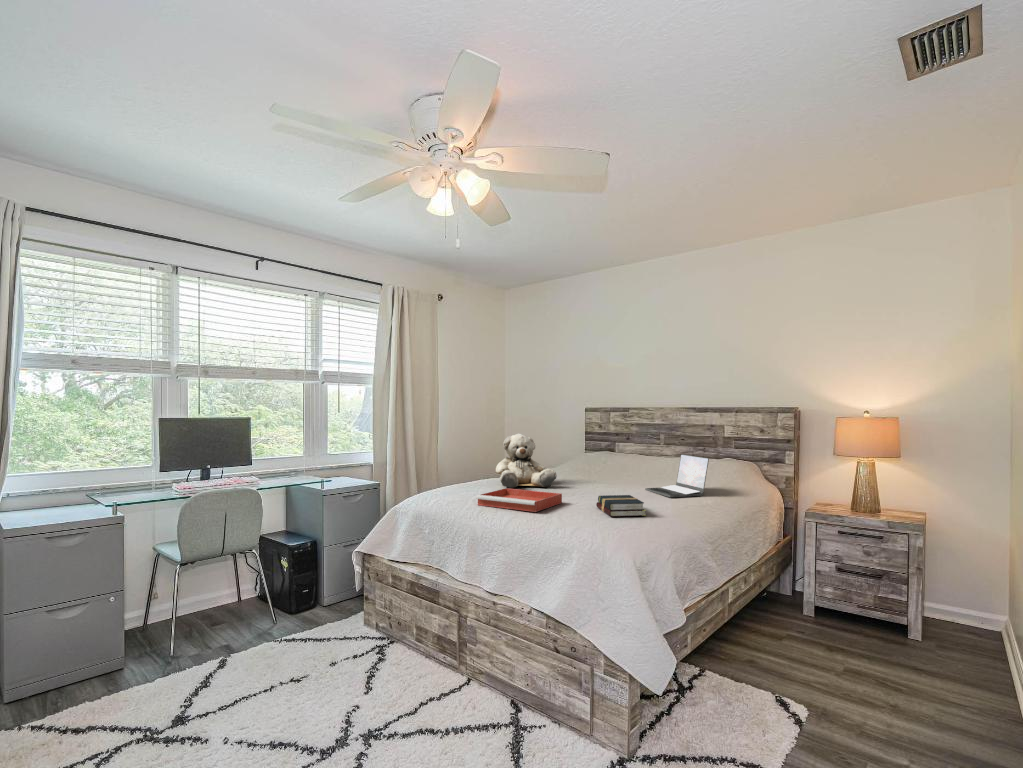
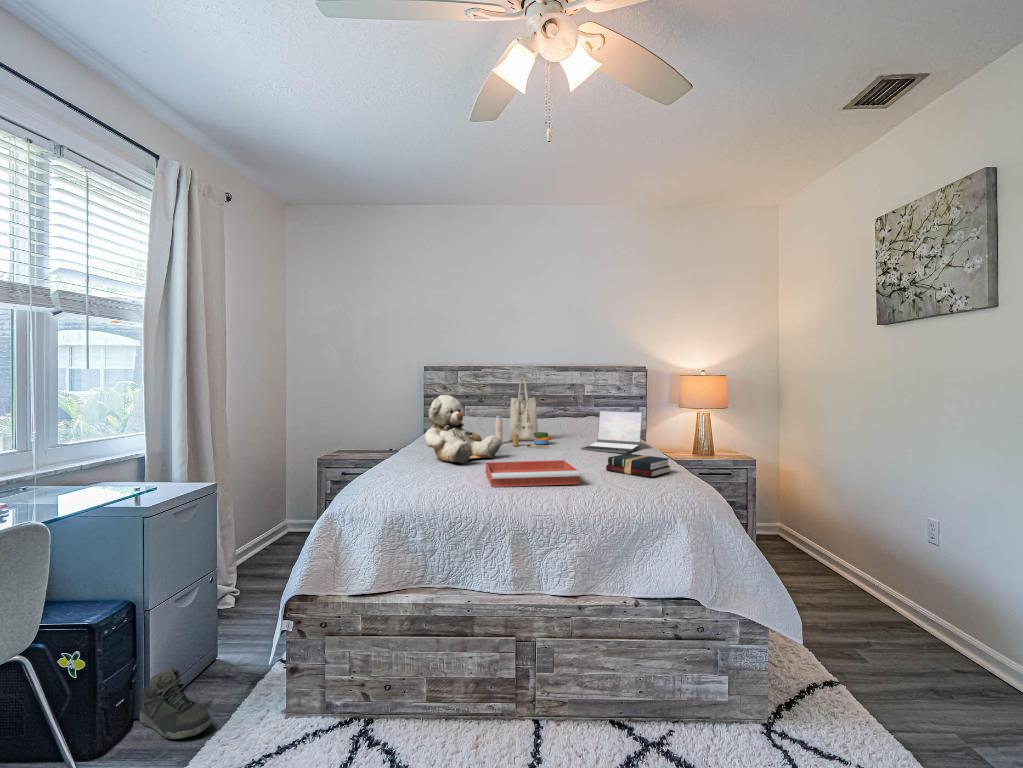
tote bag: none [591,419,637,485] -> present [495,378,551,447]
sneaker: none [311,584,331,622] -> present [140,667,211,739]

